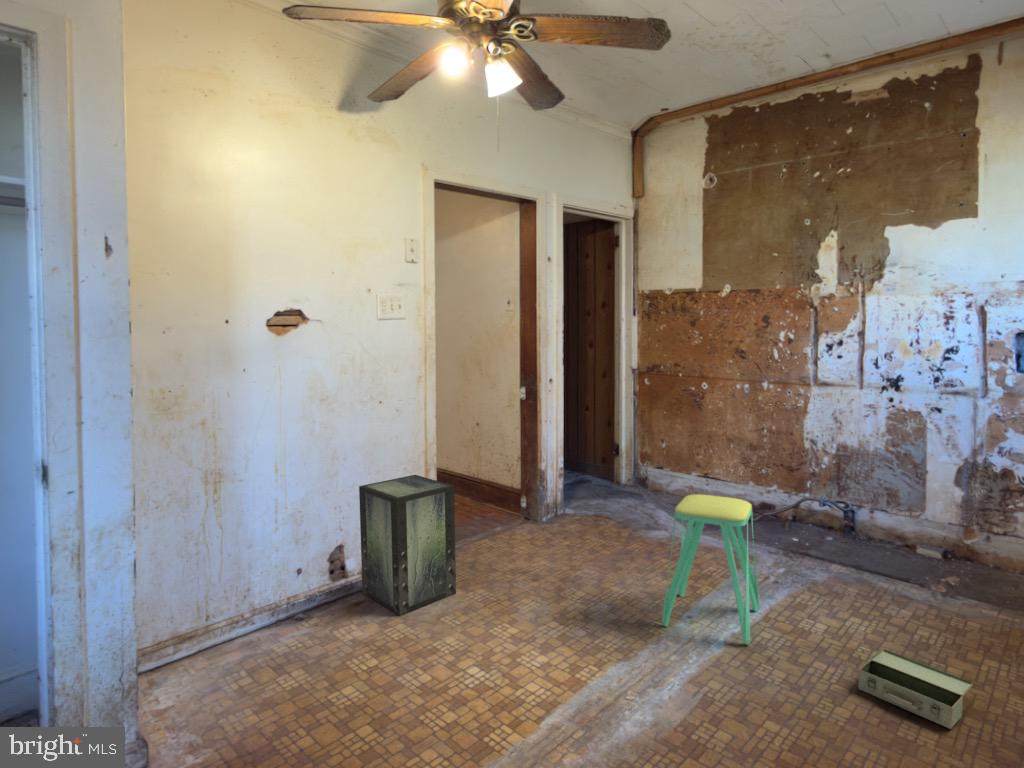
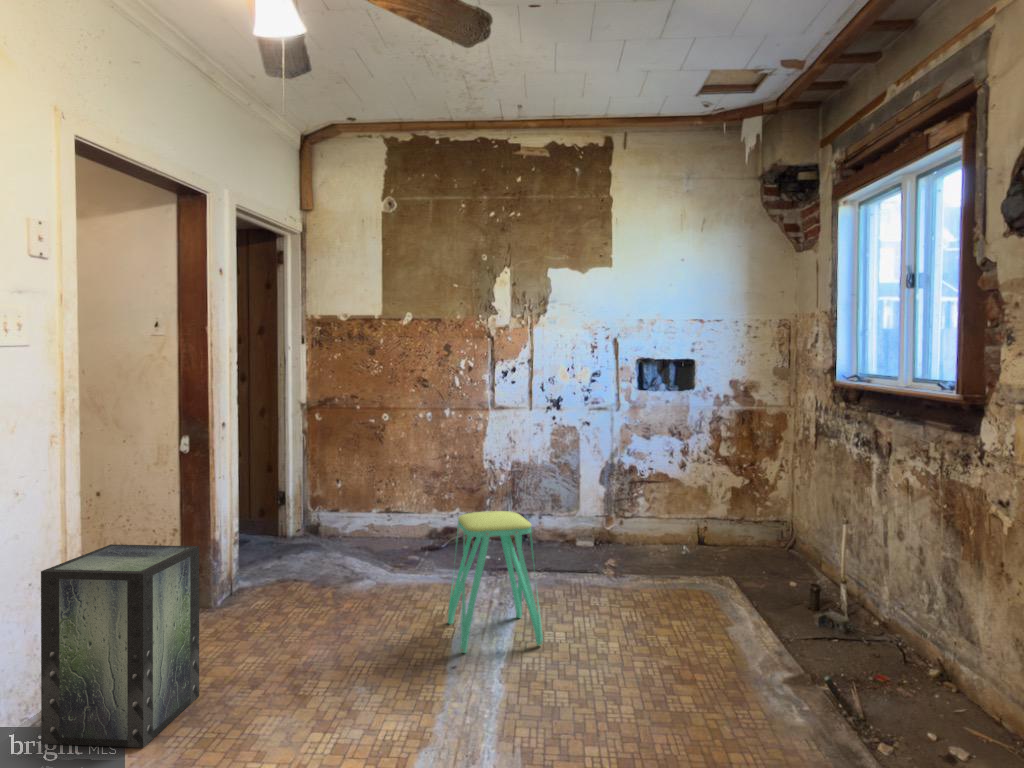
toolbox: present [858,650,973,729] -> none [635,614,705,655]

